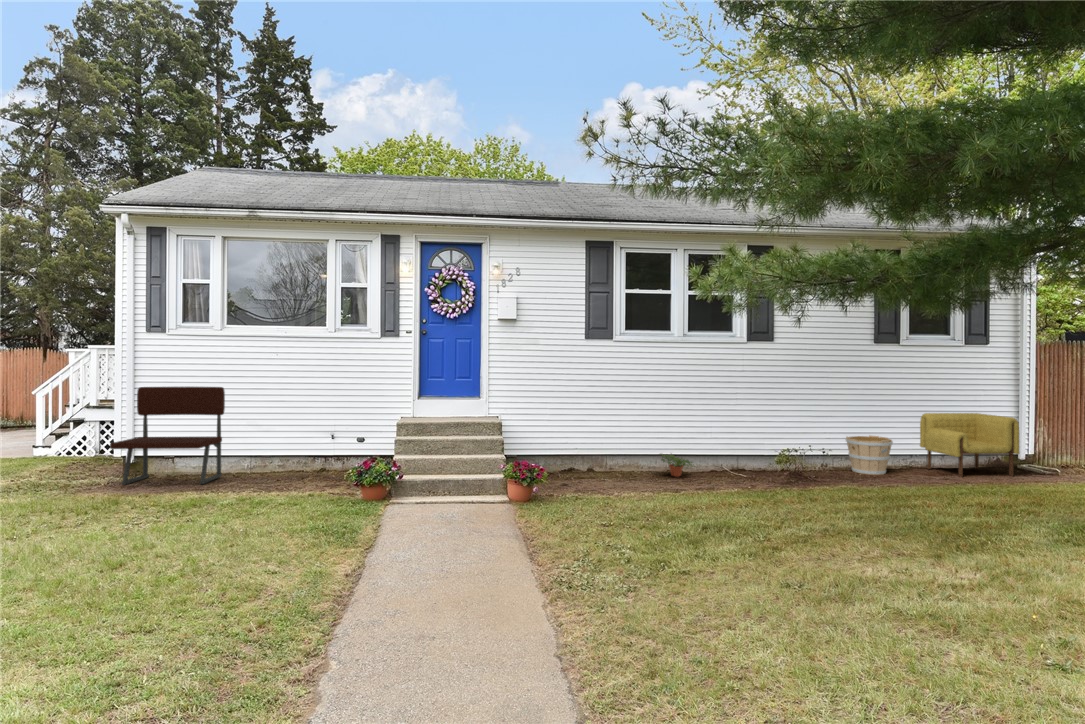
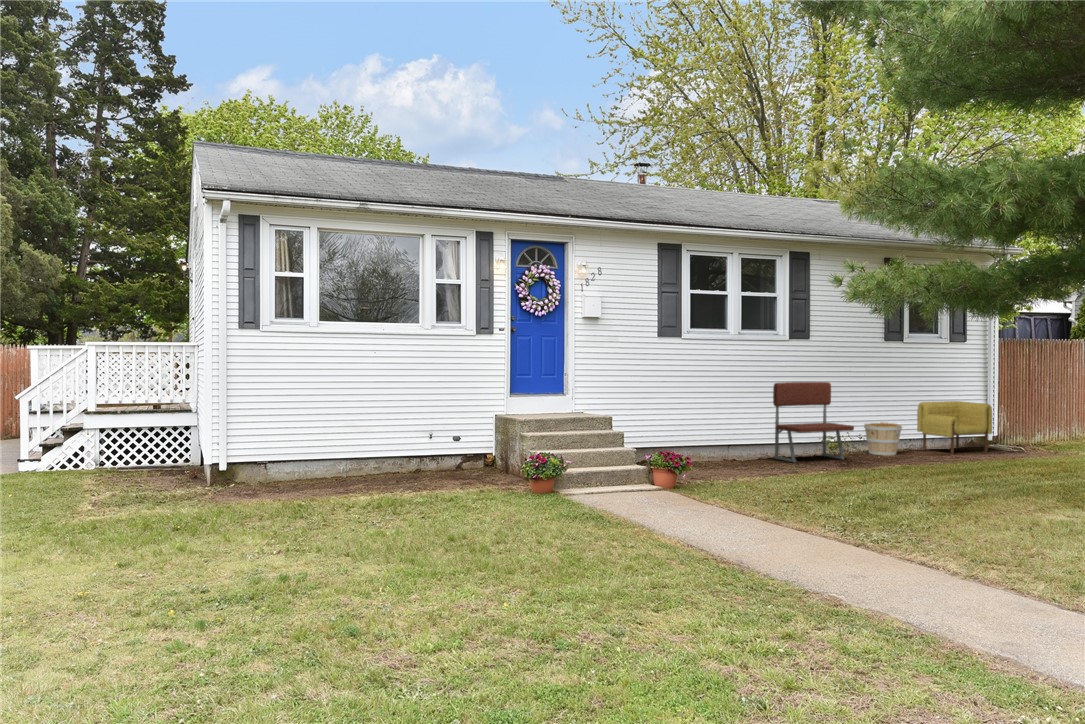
bench: present [110,387,225,485] -> present [773,382,854,463]
potted plant: present [659,454,695,477] -> none [719,443,755,464]

